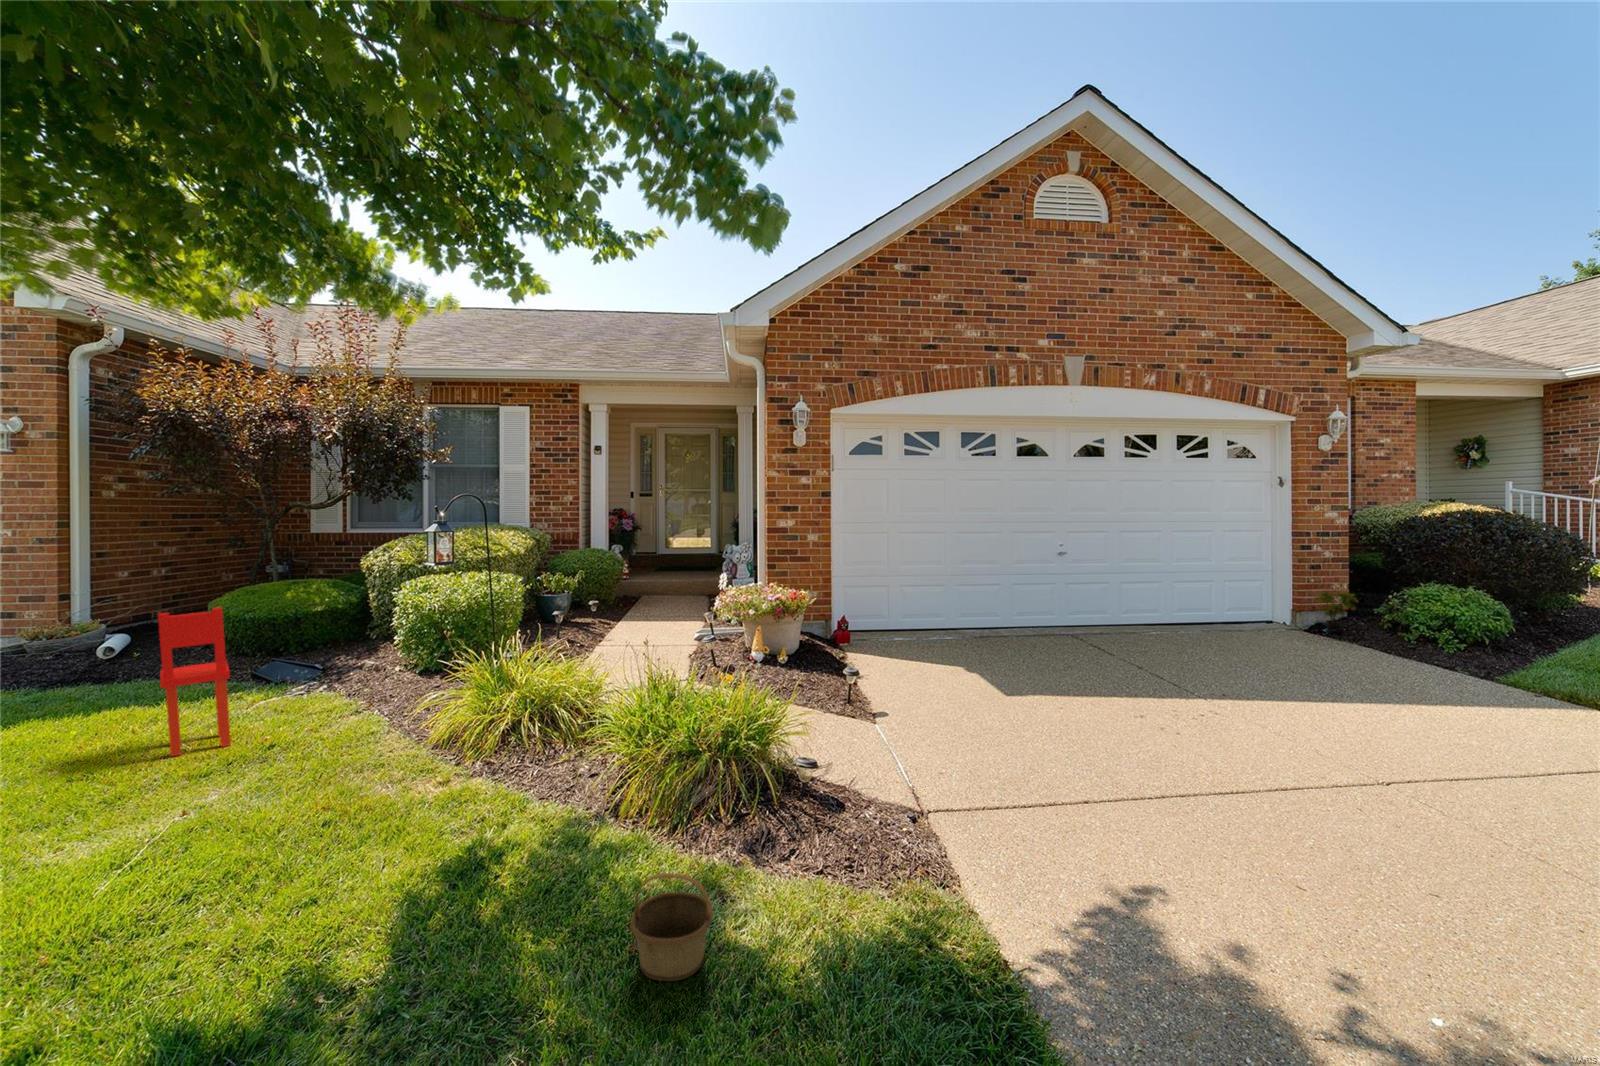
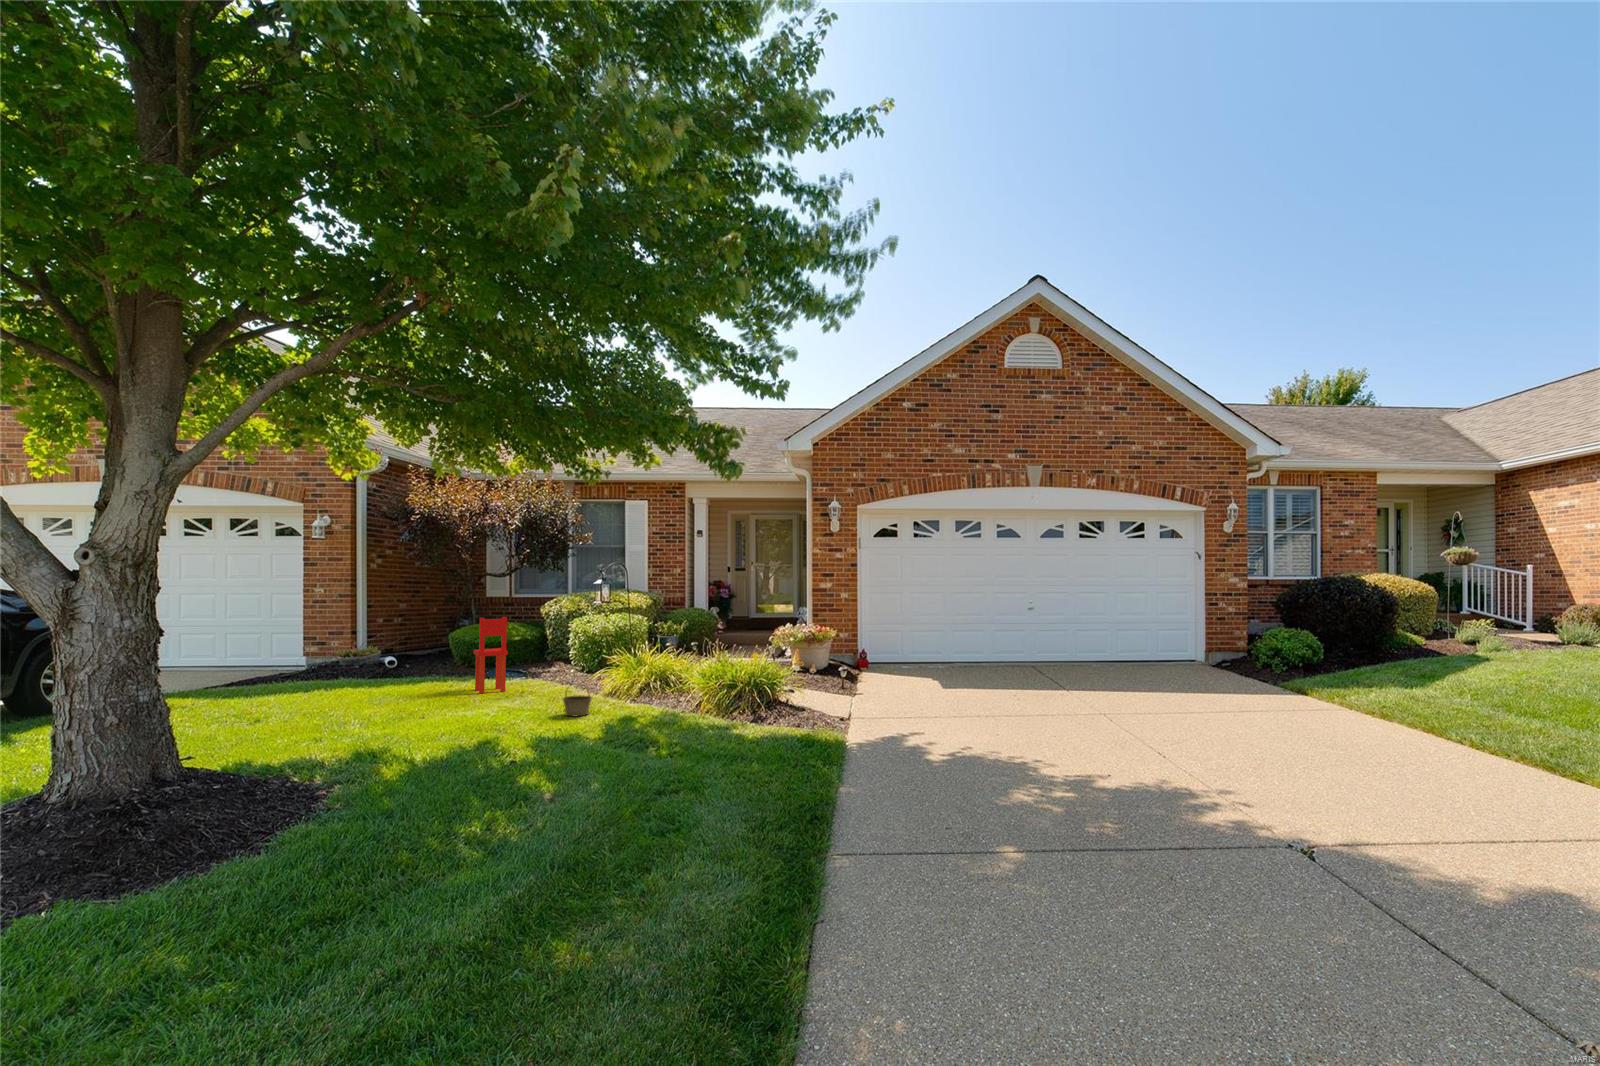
potted plant: present [1314,590,1357,632] -> none [1241,639,1274,674]
basket: present [630,873,713,981] -> present [563,684,592,716]

